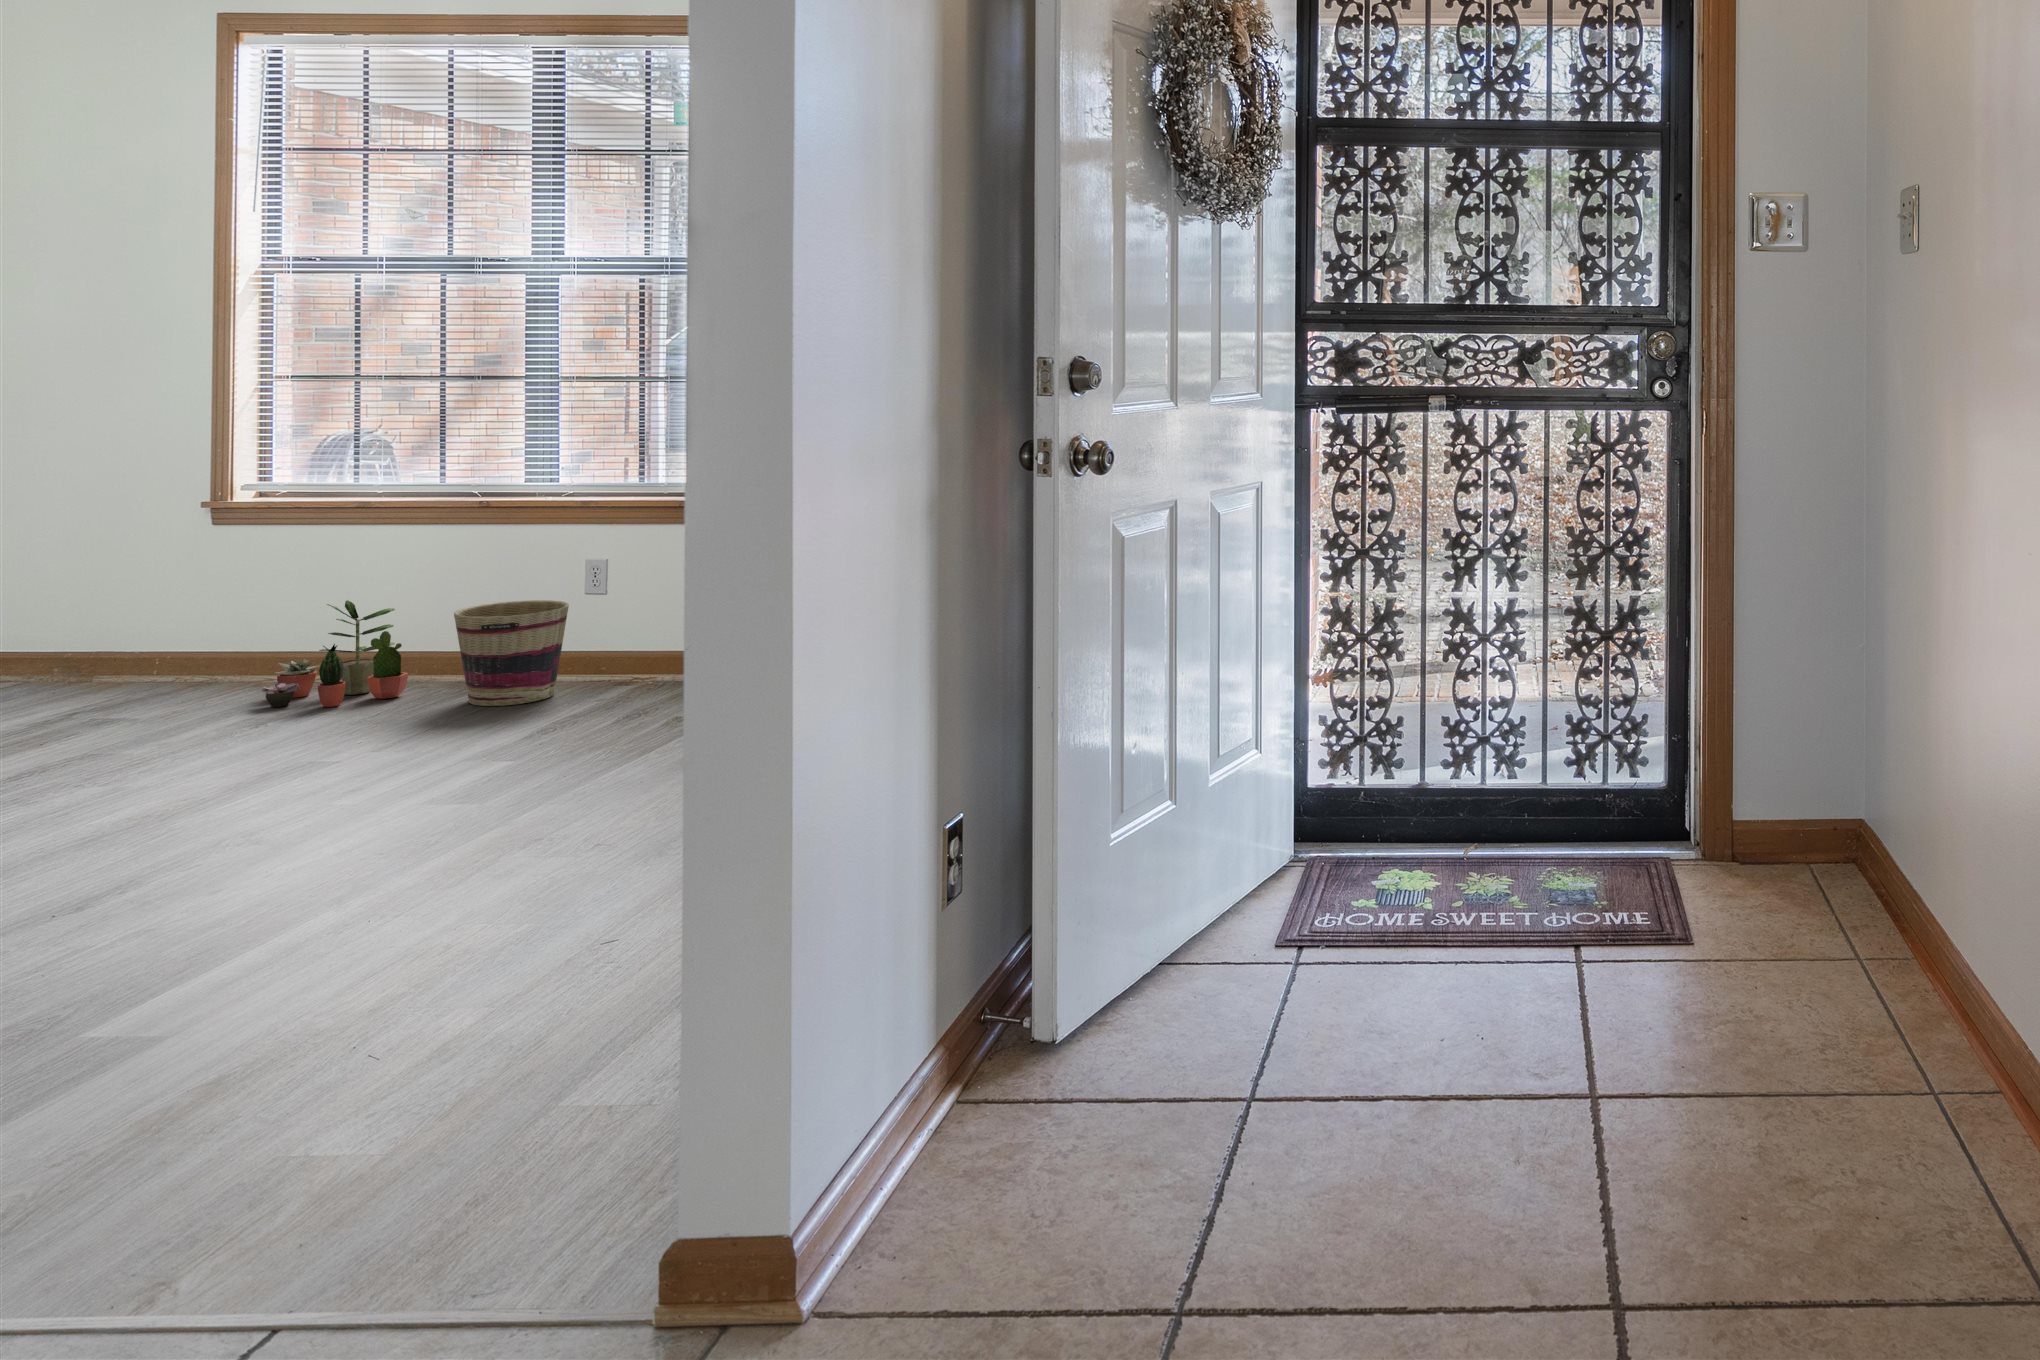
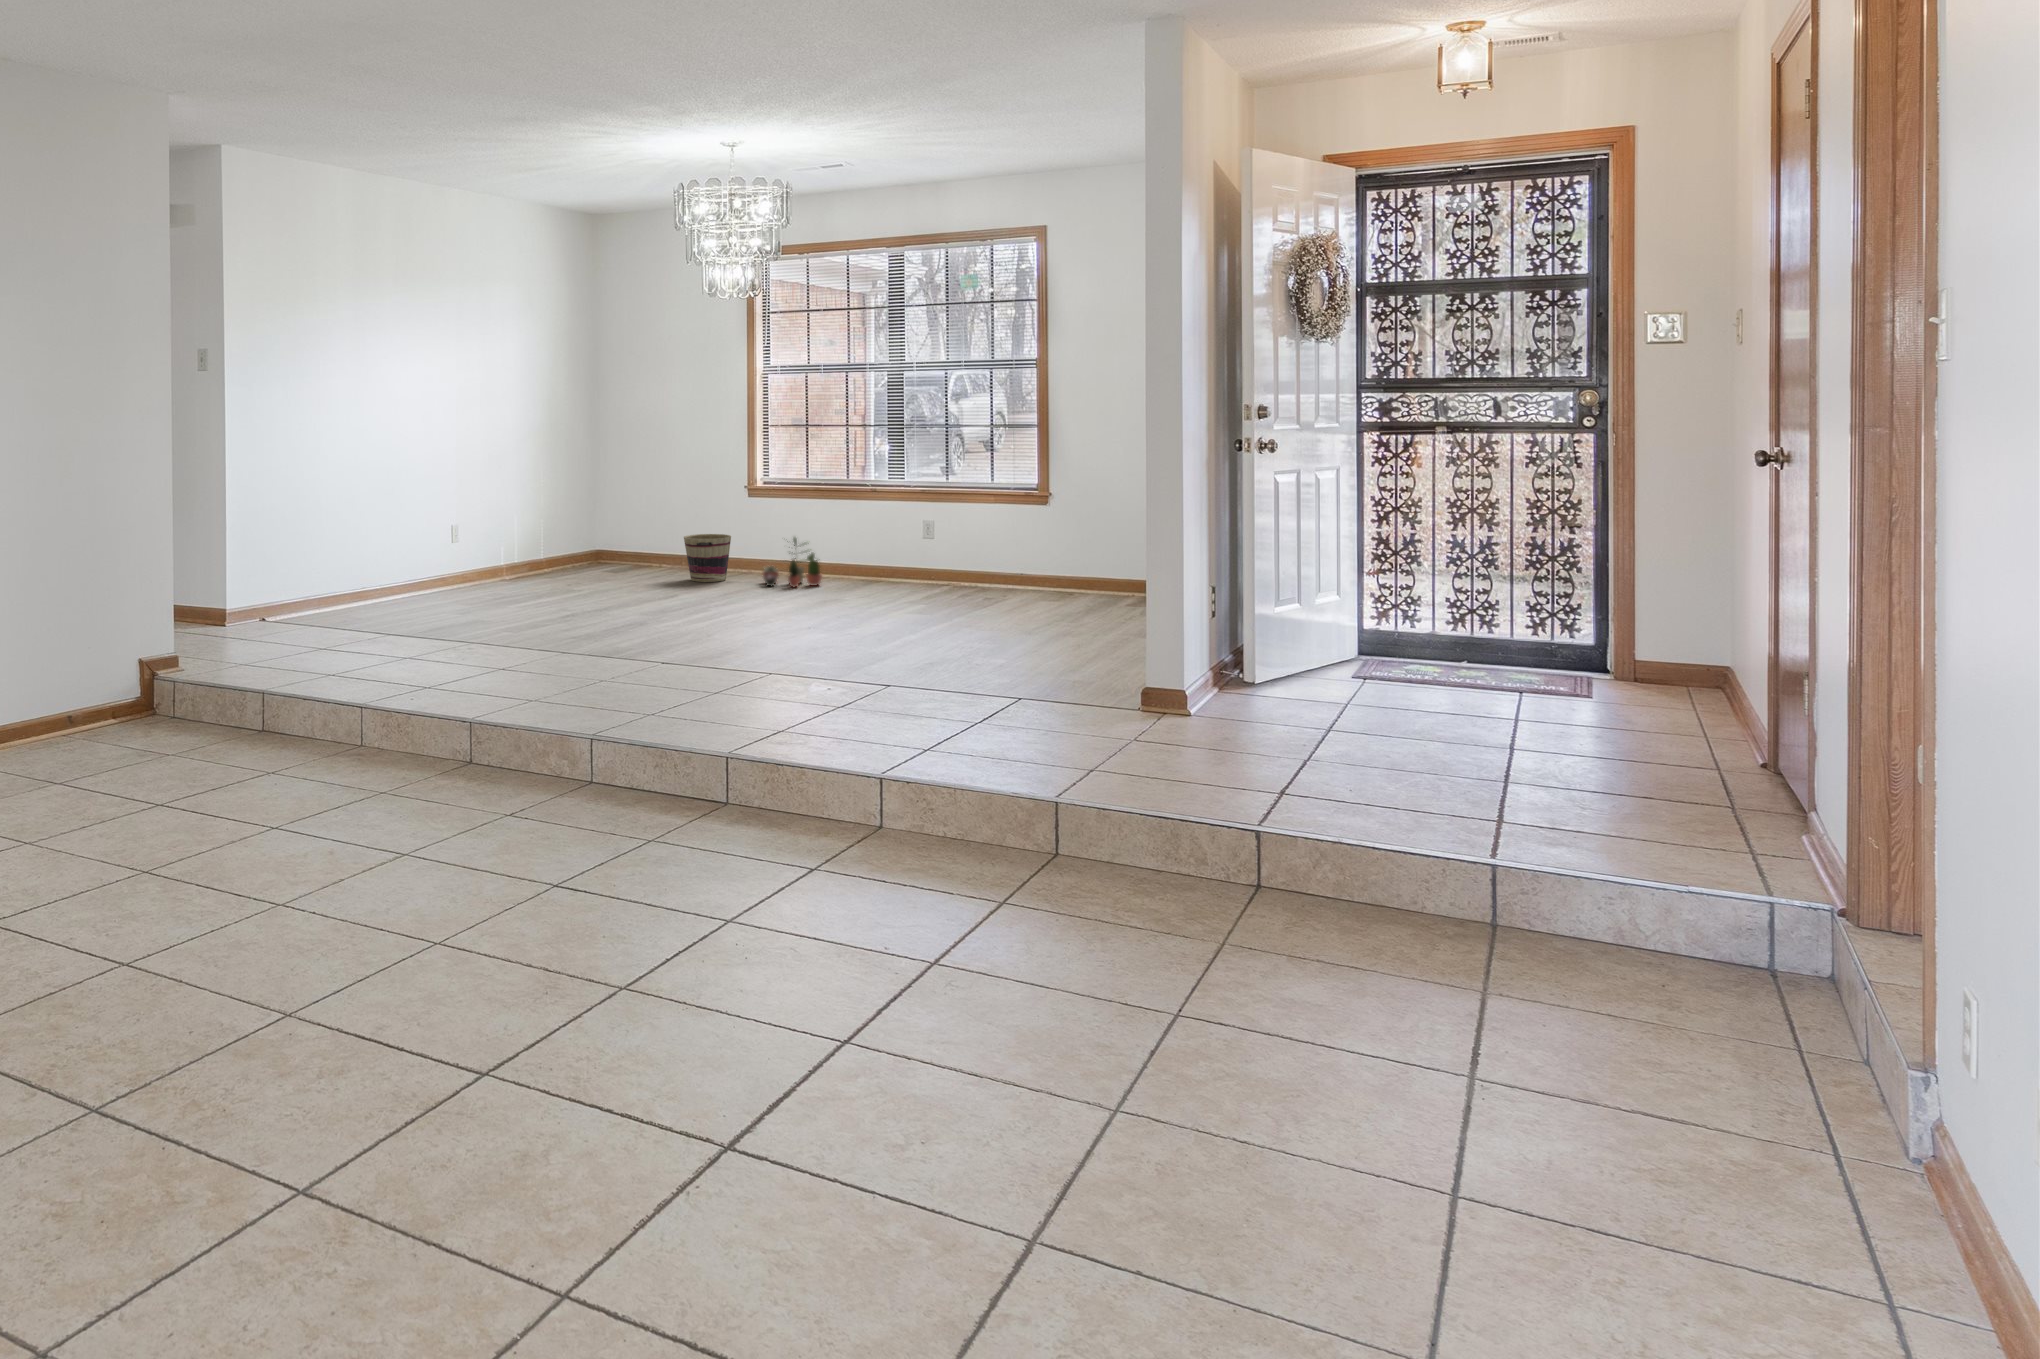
basket: present [454,600,569,706] -> present [684,534,731,582]

